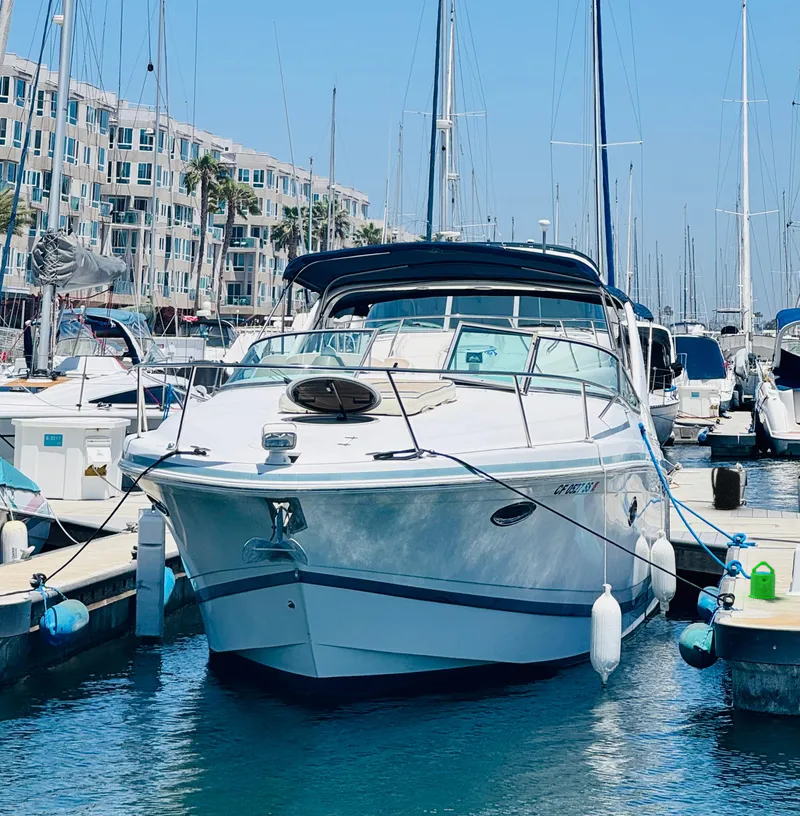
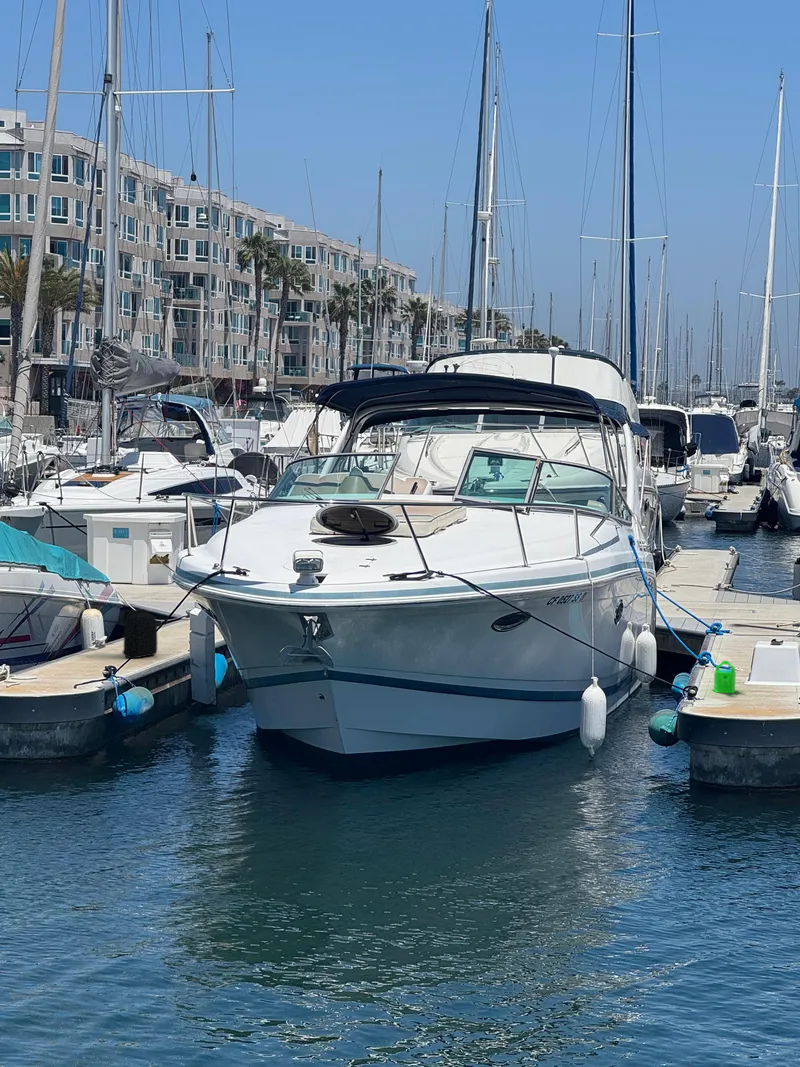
backpack: present [711,467,741,510] -> present [122,609,157,658]

